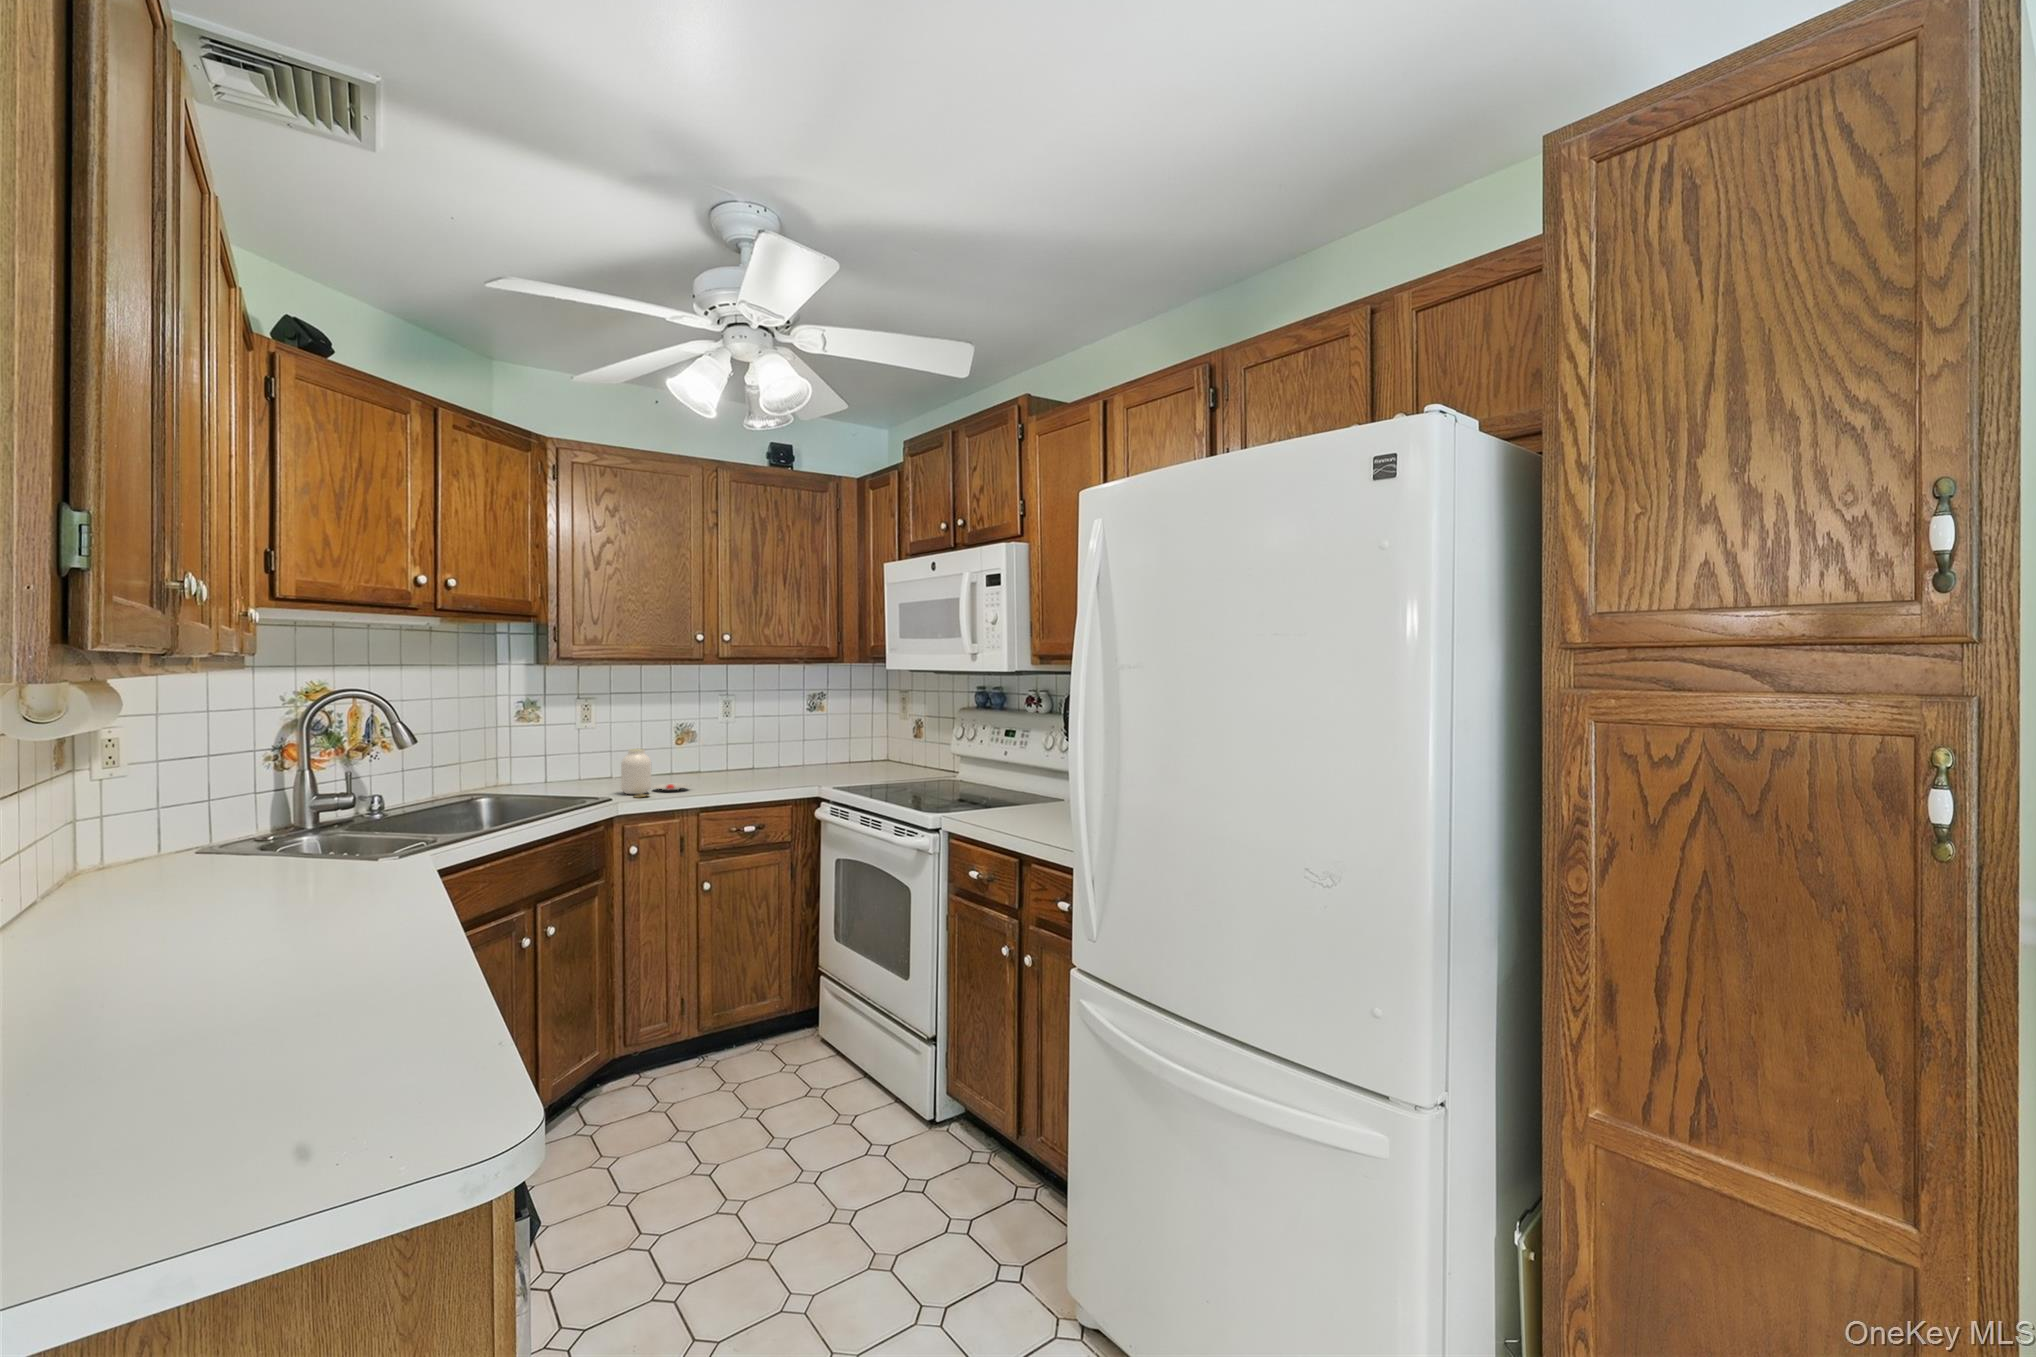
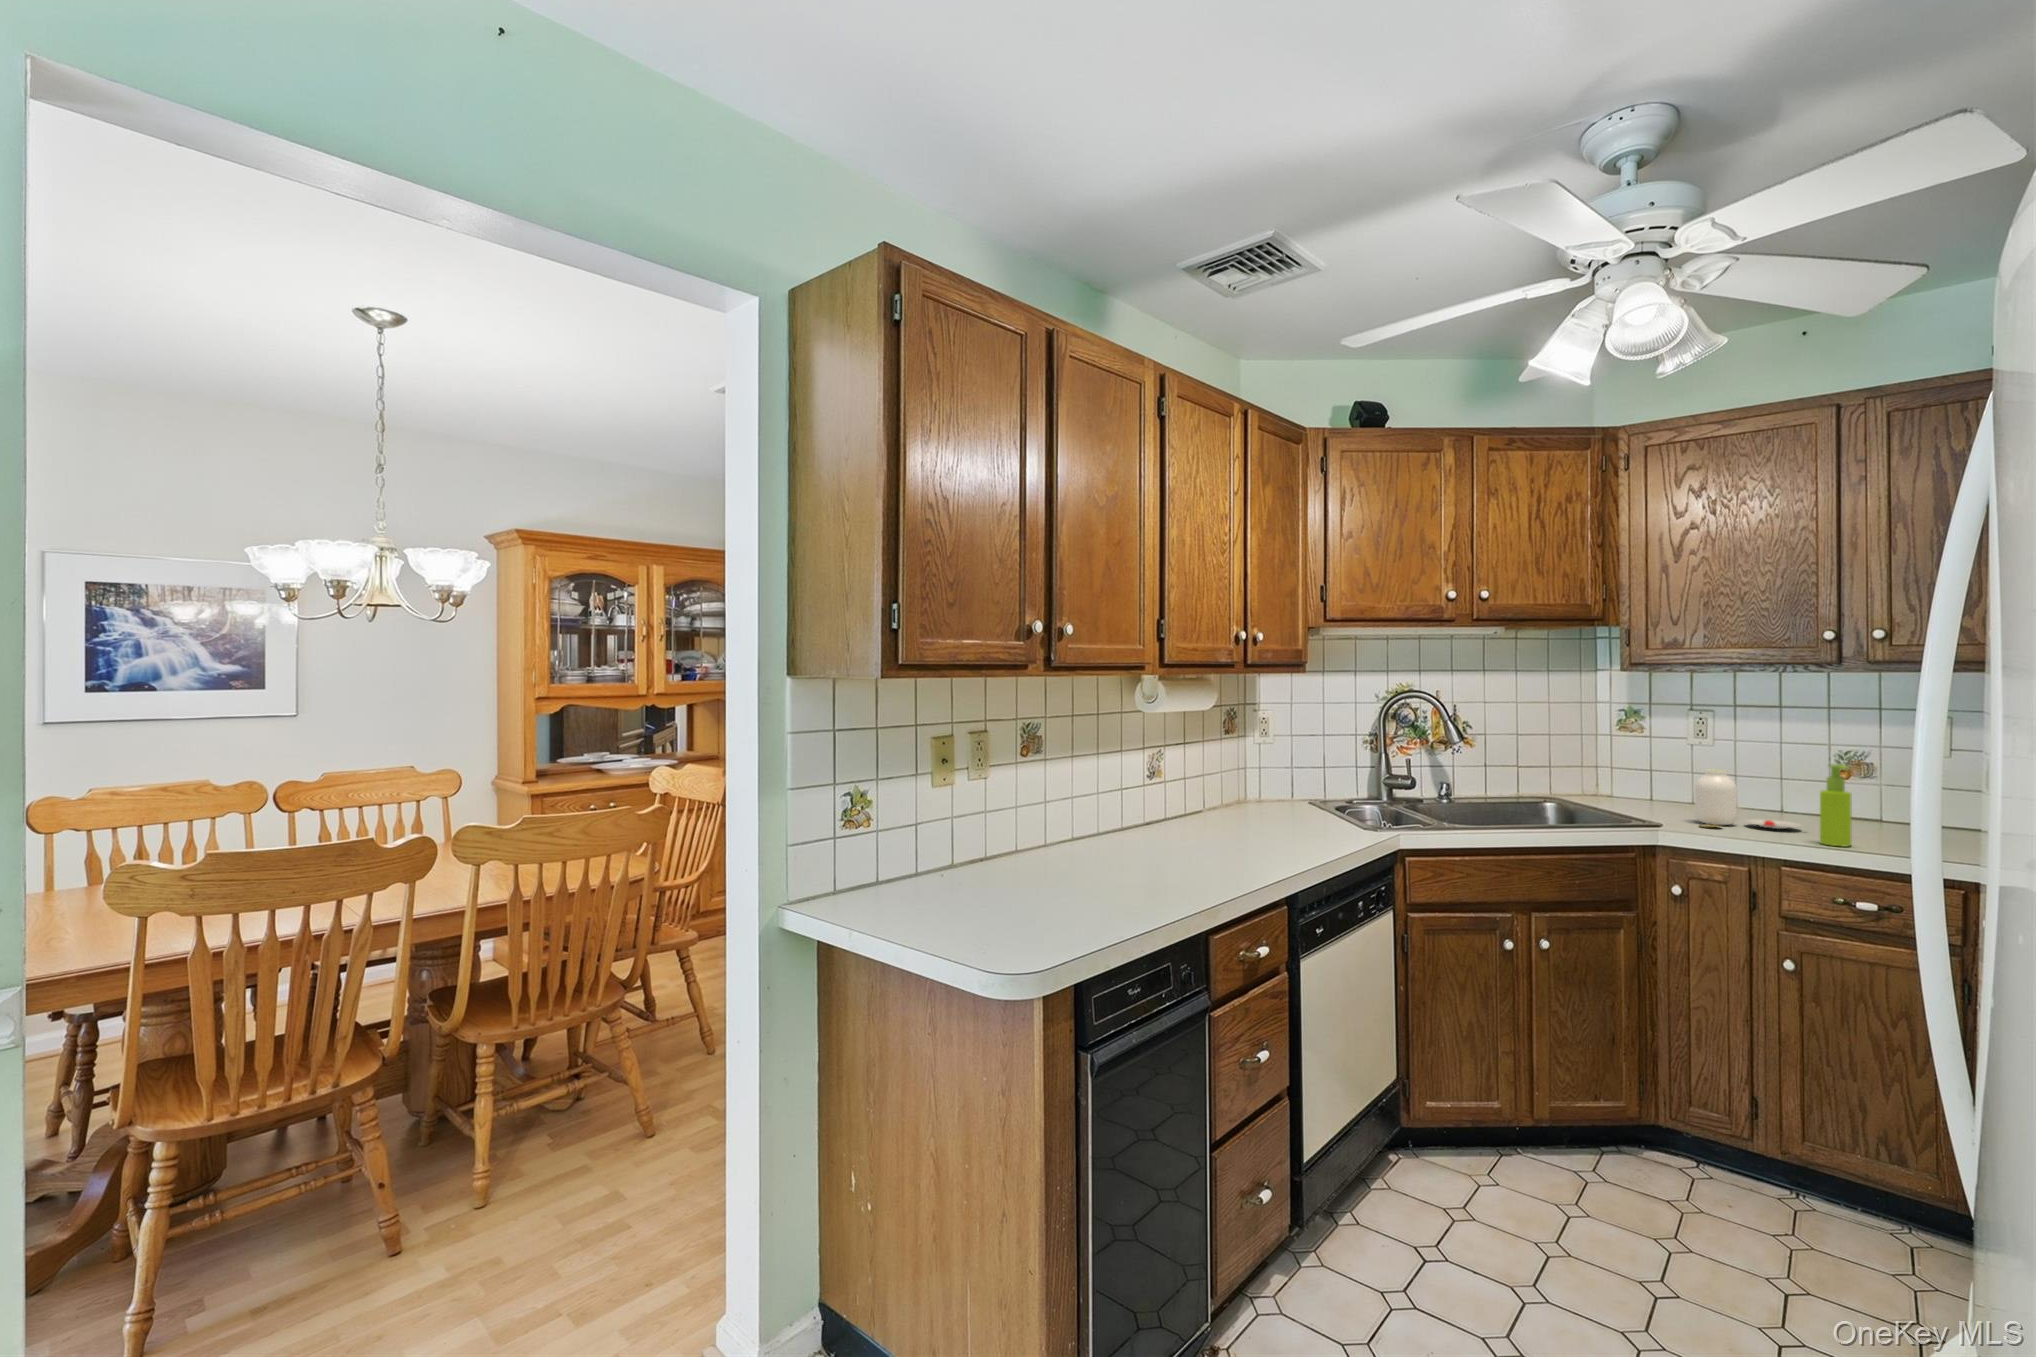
soap dispenser: none [719,737,739,796] -> present [1820,764,1852,846]

